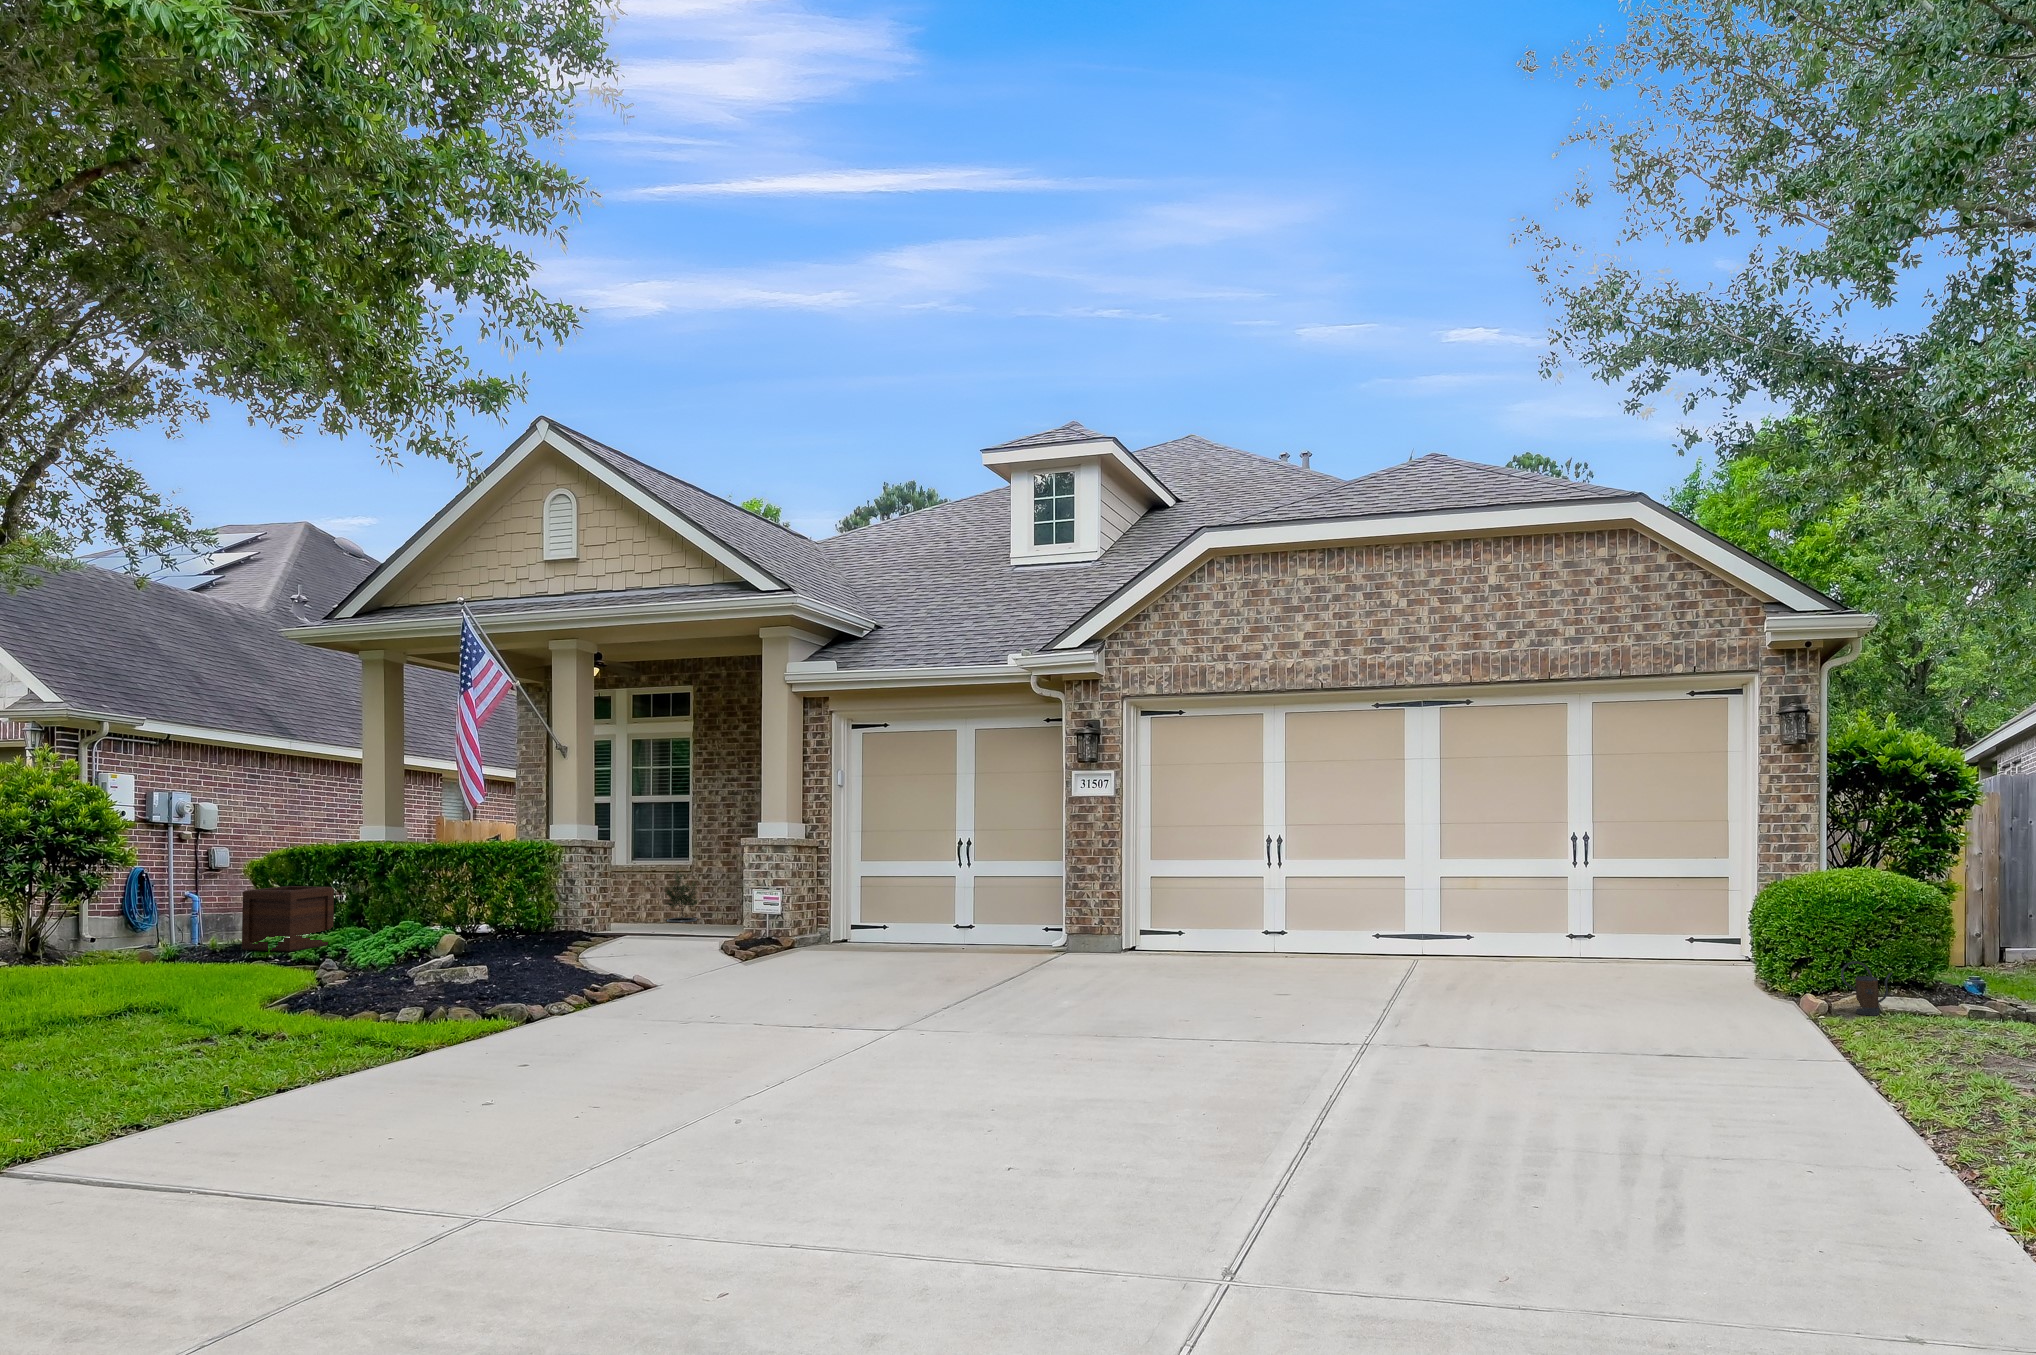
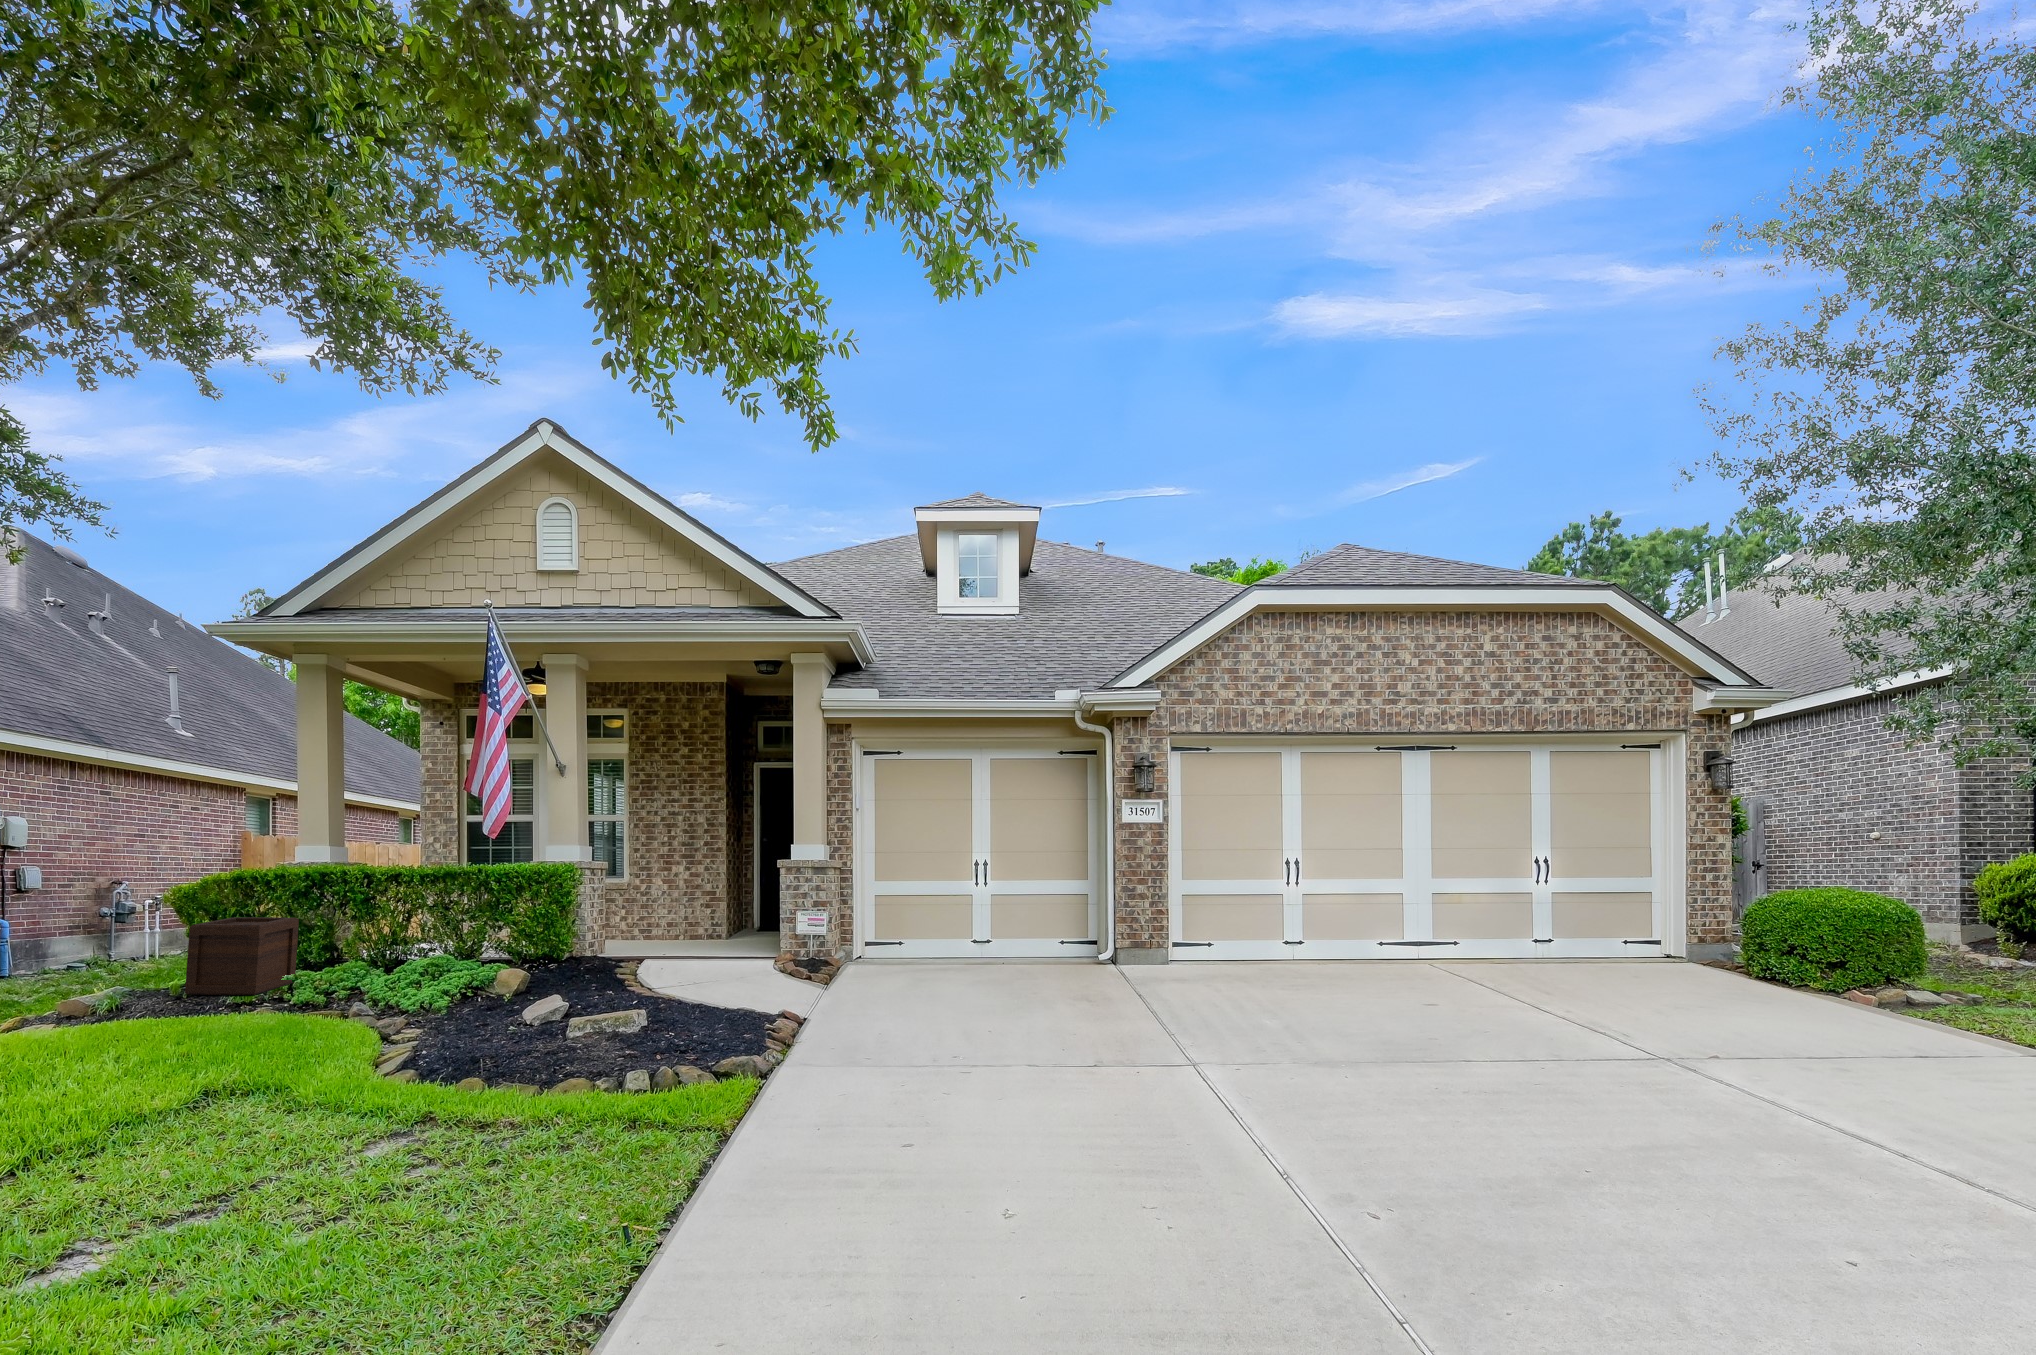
potted tree: present [666,871,698,922] -> none [641,888,675,943]
watering can: present [1841,961,1892,1015] -> none [1876,968,1911,1012]

